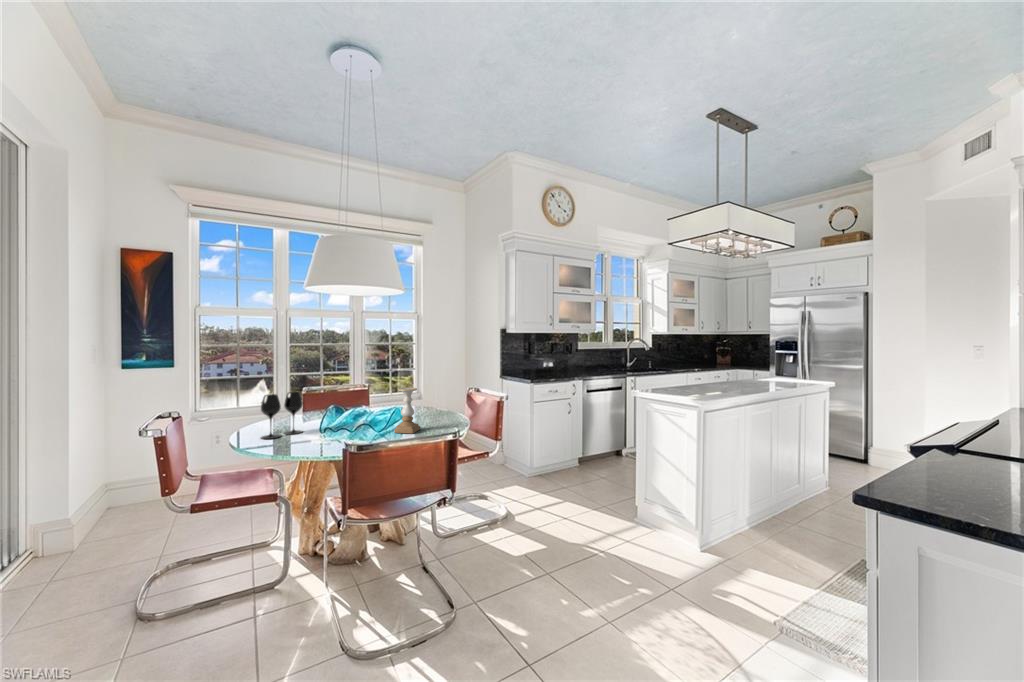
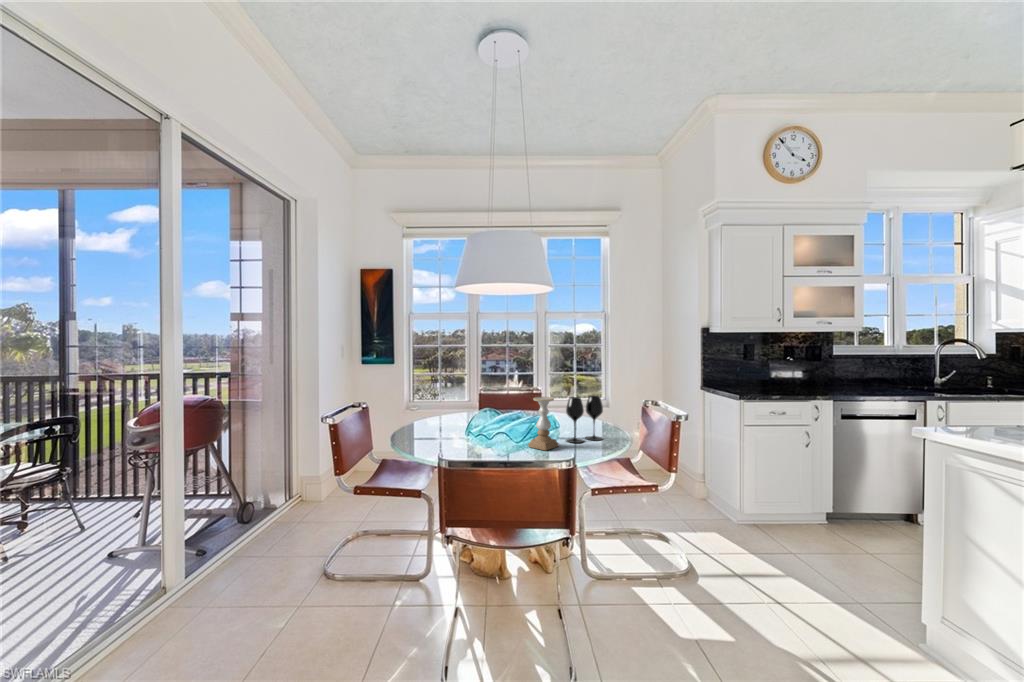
wine glass: present [261,392,303,439] -> present [566,396,603,443]

